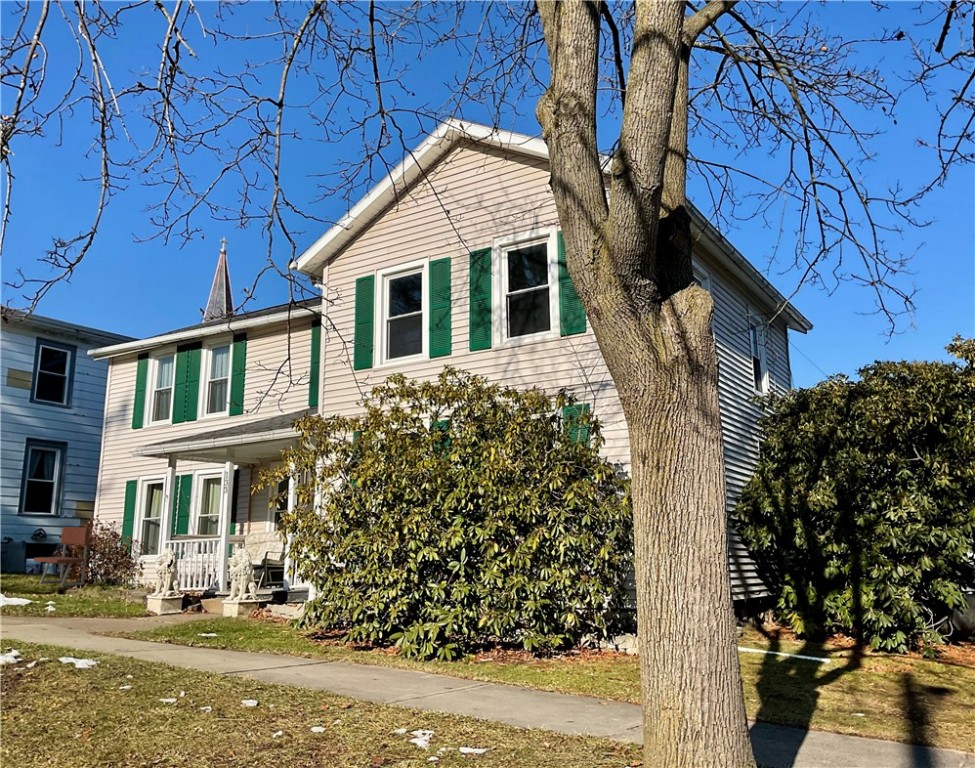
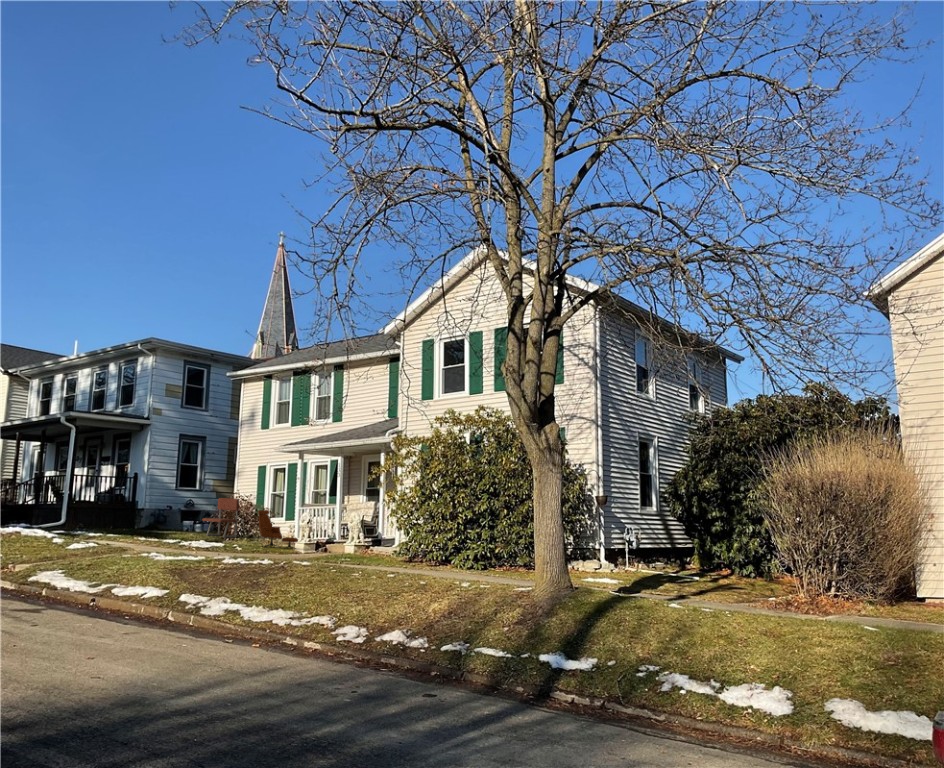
lounge chair: none [92,546,154,609] -> present [258,510,298,548]

